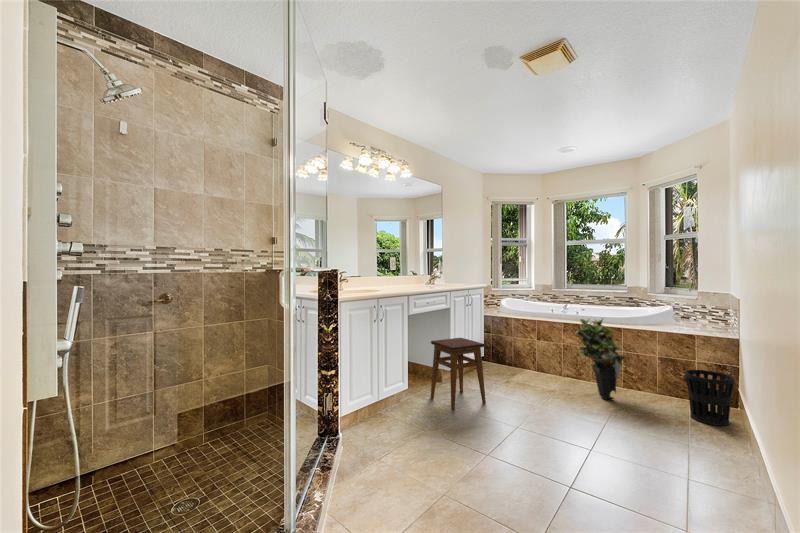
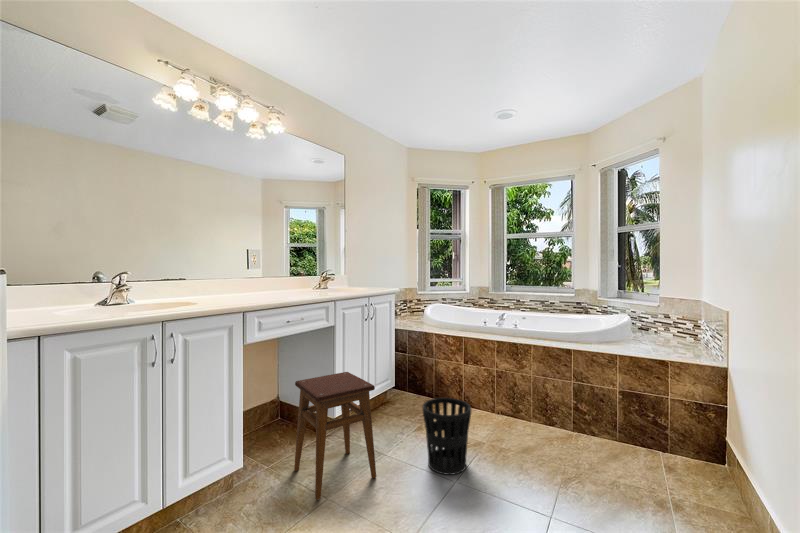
potted plant: present [575,318,625,399] -> none [510,337,578,458]
wastebasket: present [685,370,734,426] -> present [423,398,471,475]

